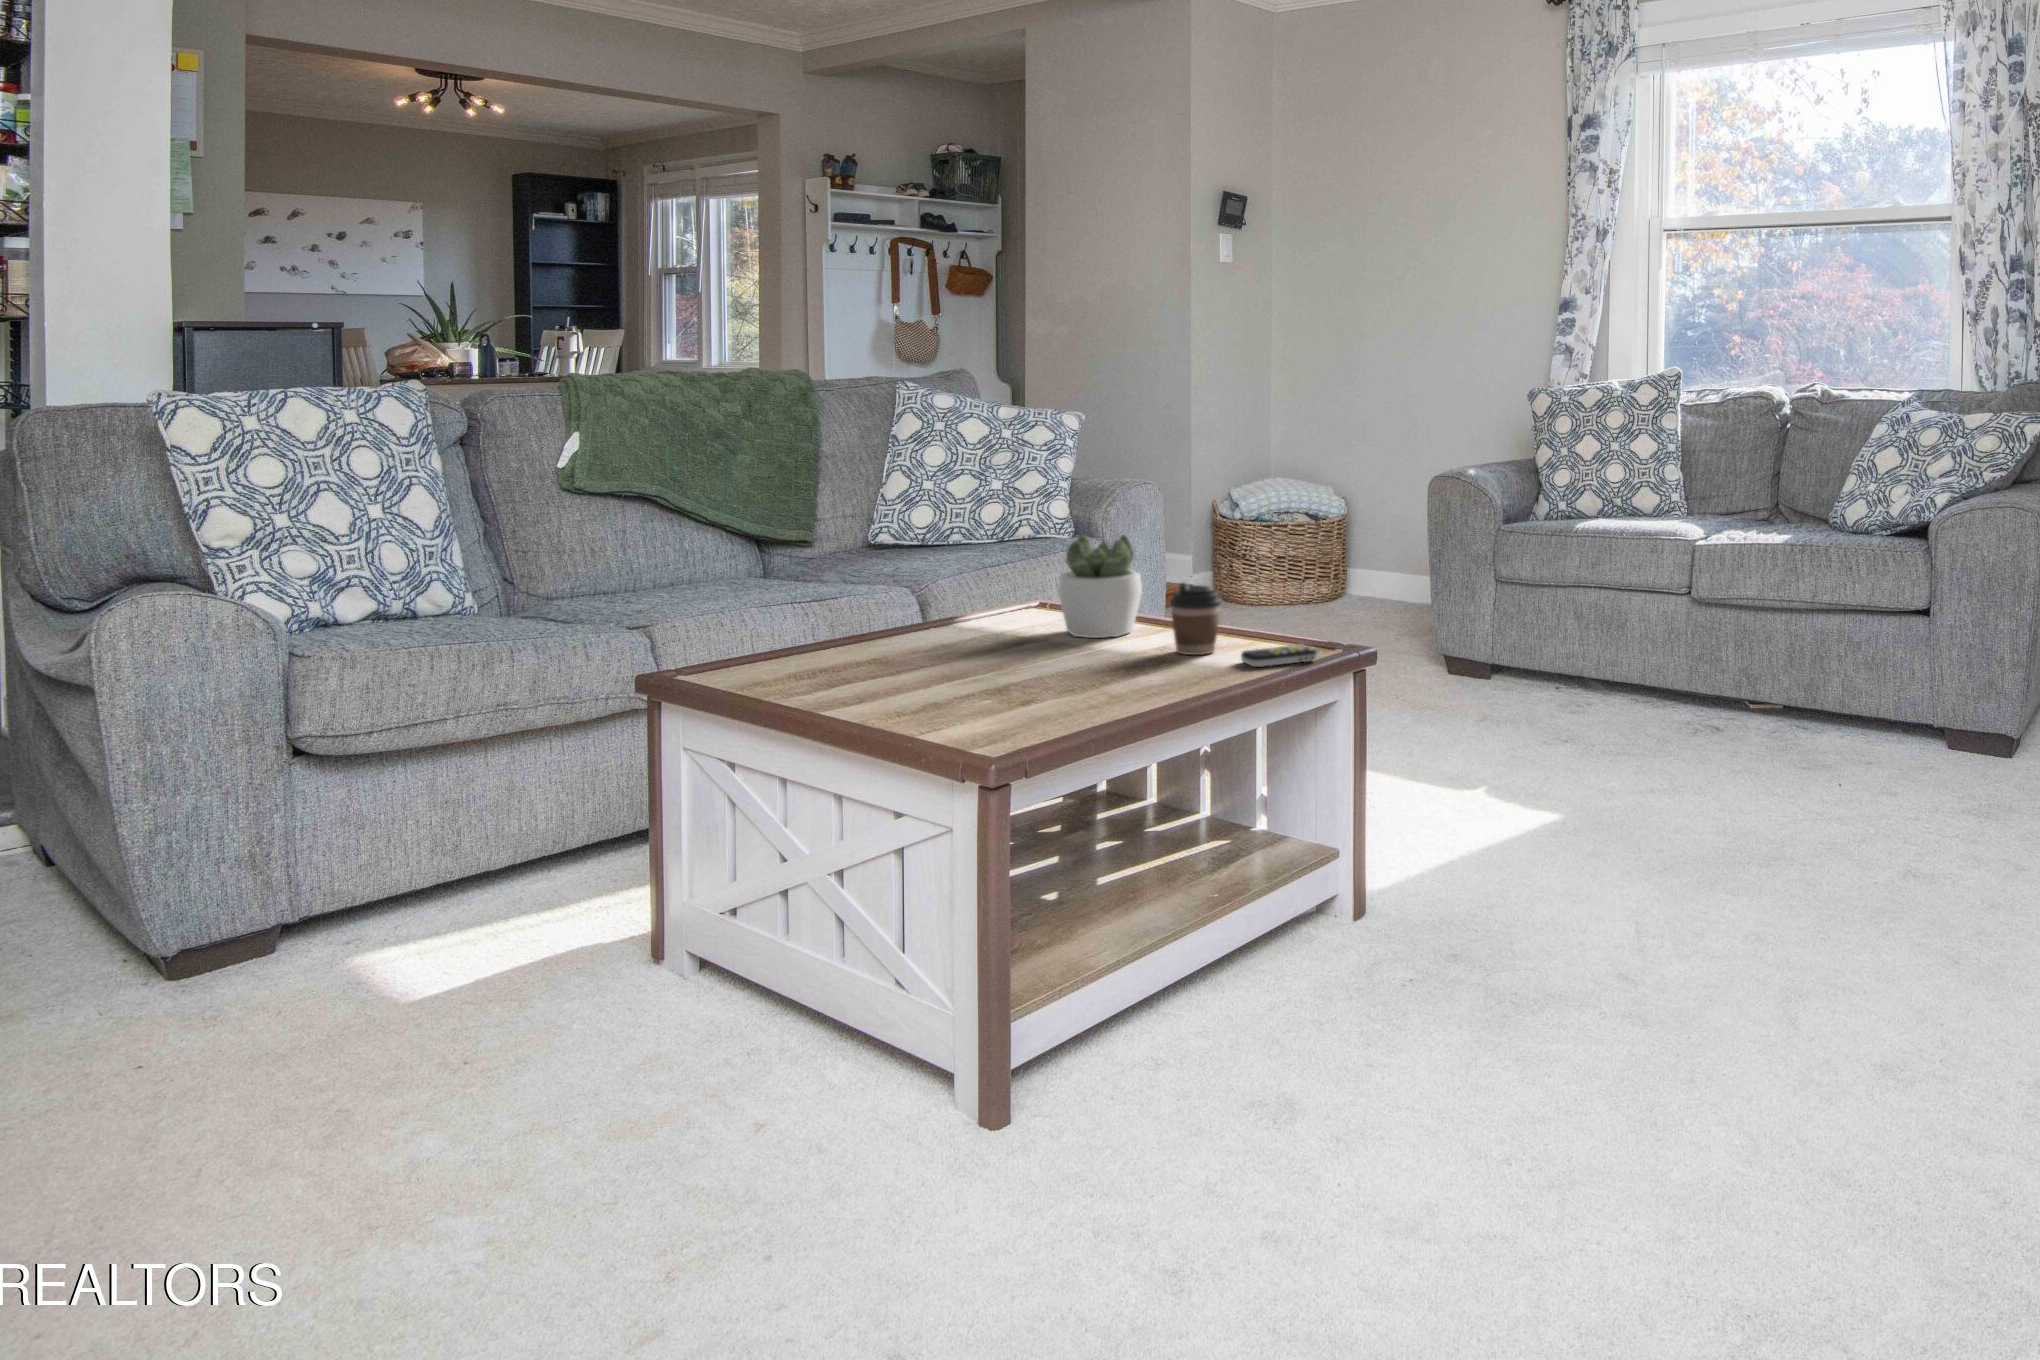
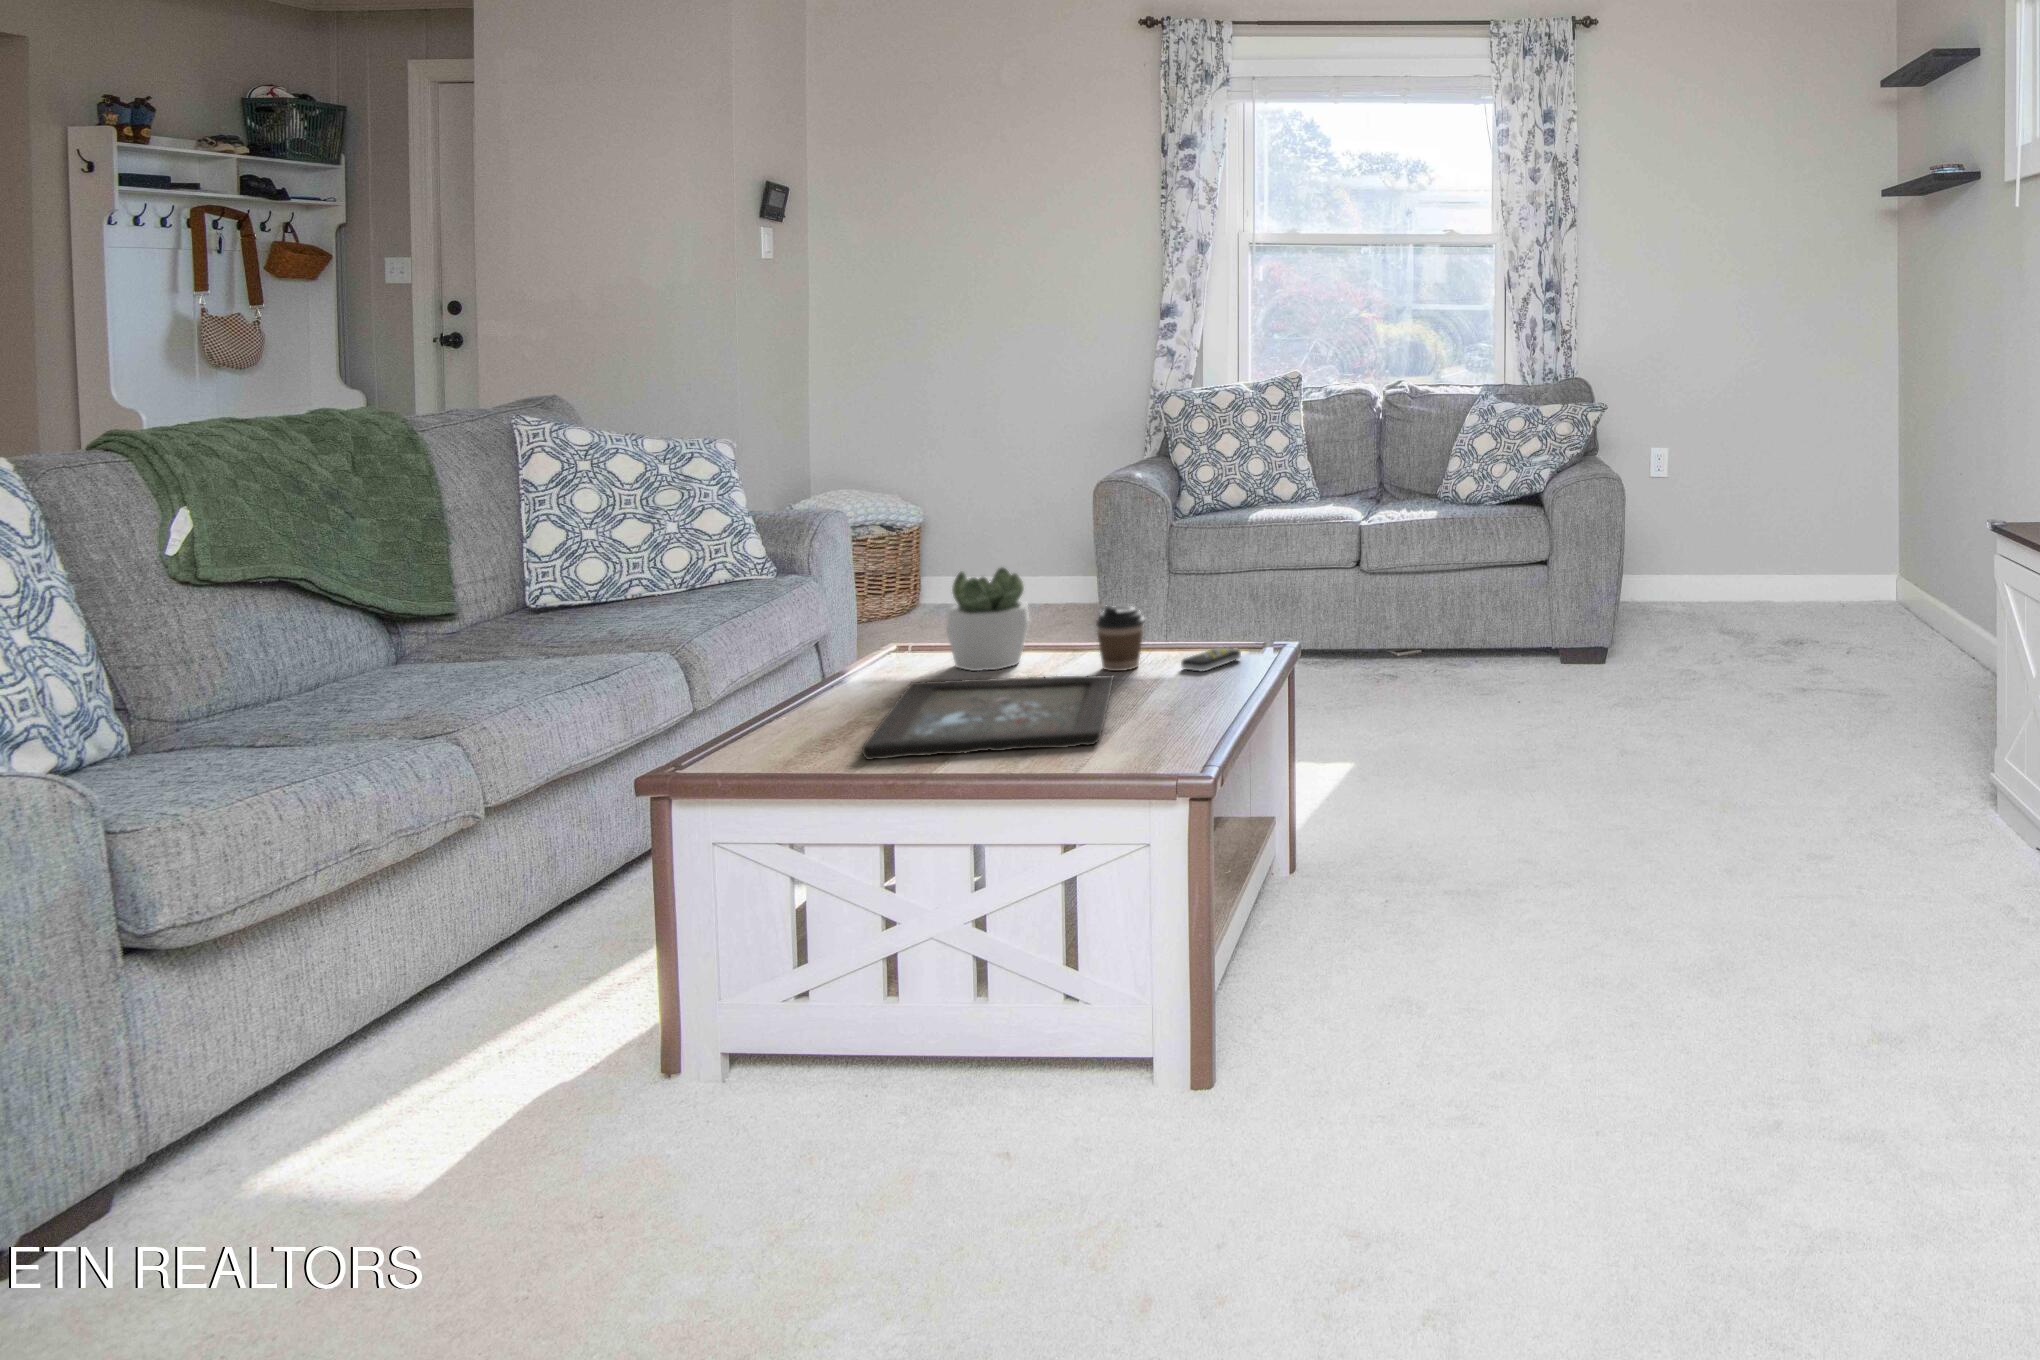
tray: none [815,636,1148,718] -> present [862,675,1114,759]

